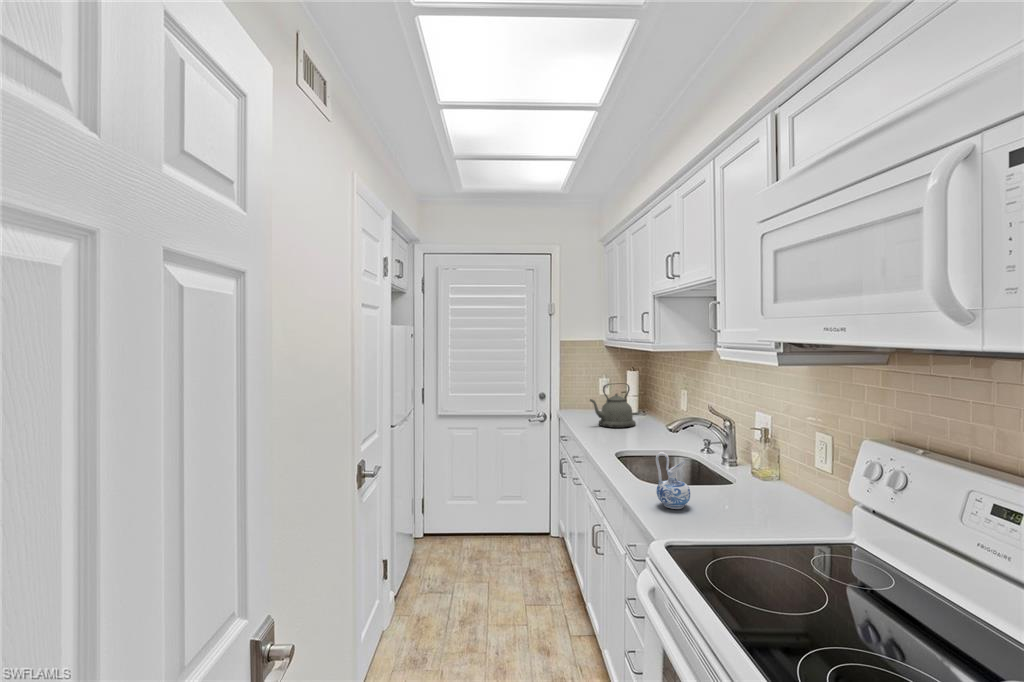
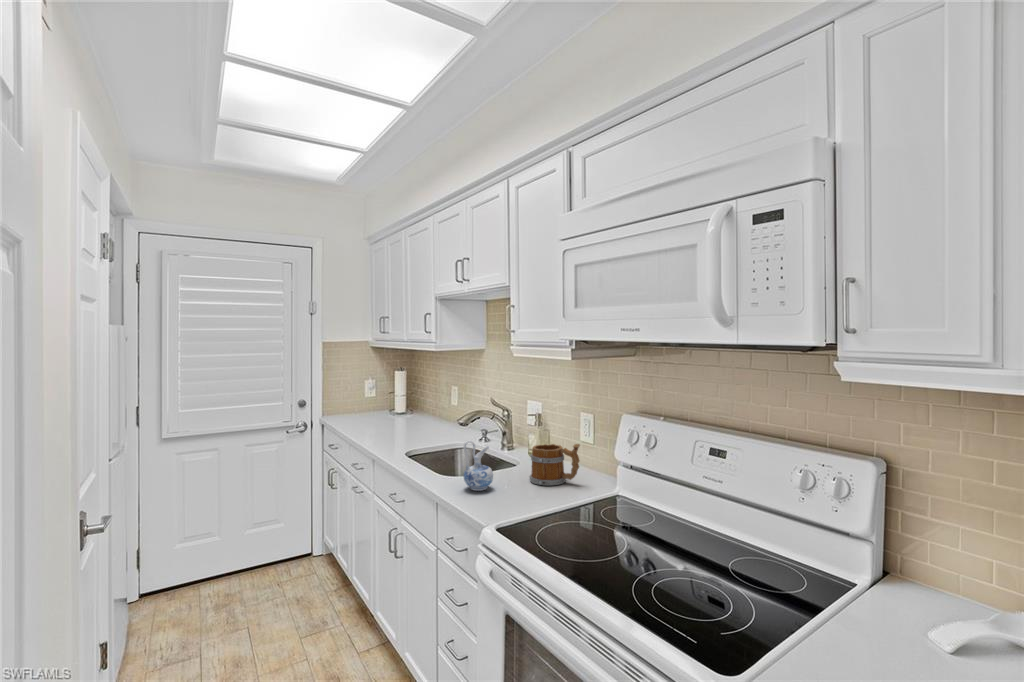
kettle: present [590,383,636,428] -> none [364,383,409,428]
mug: none [739,465,804,516] -> present [529,444,580,485]

